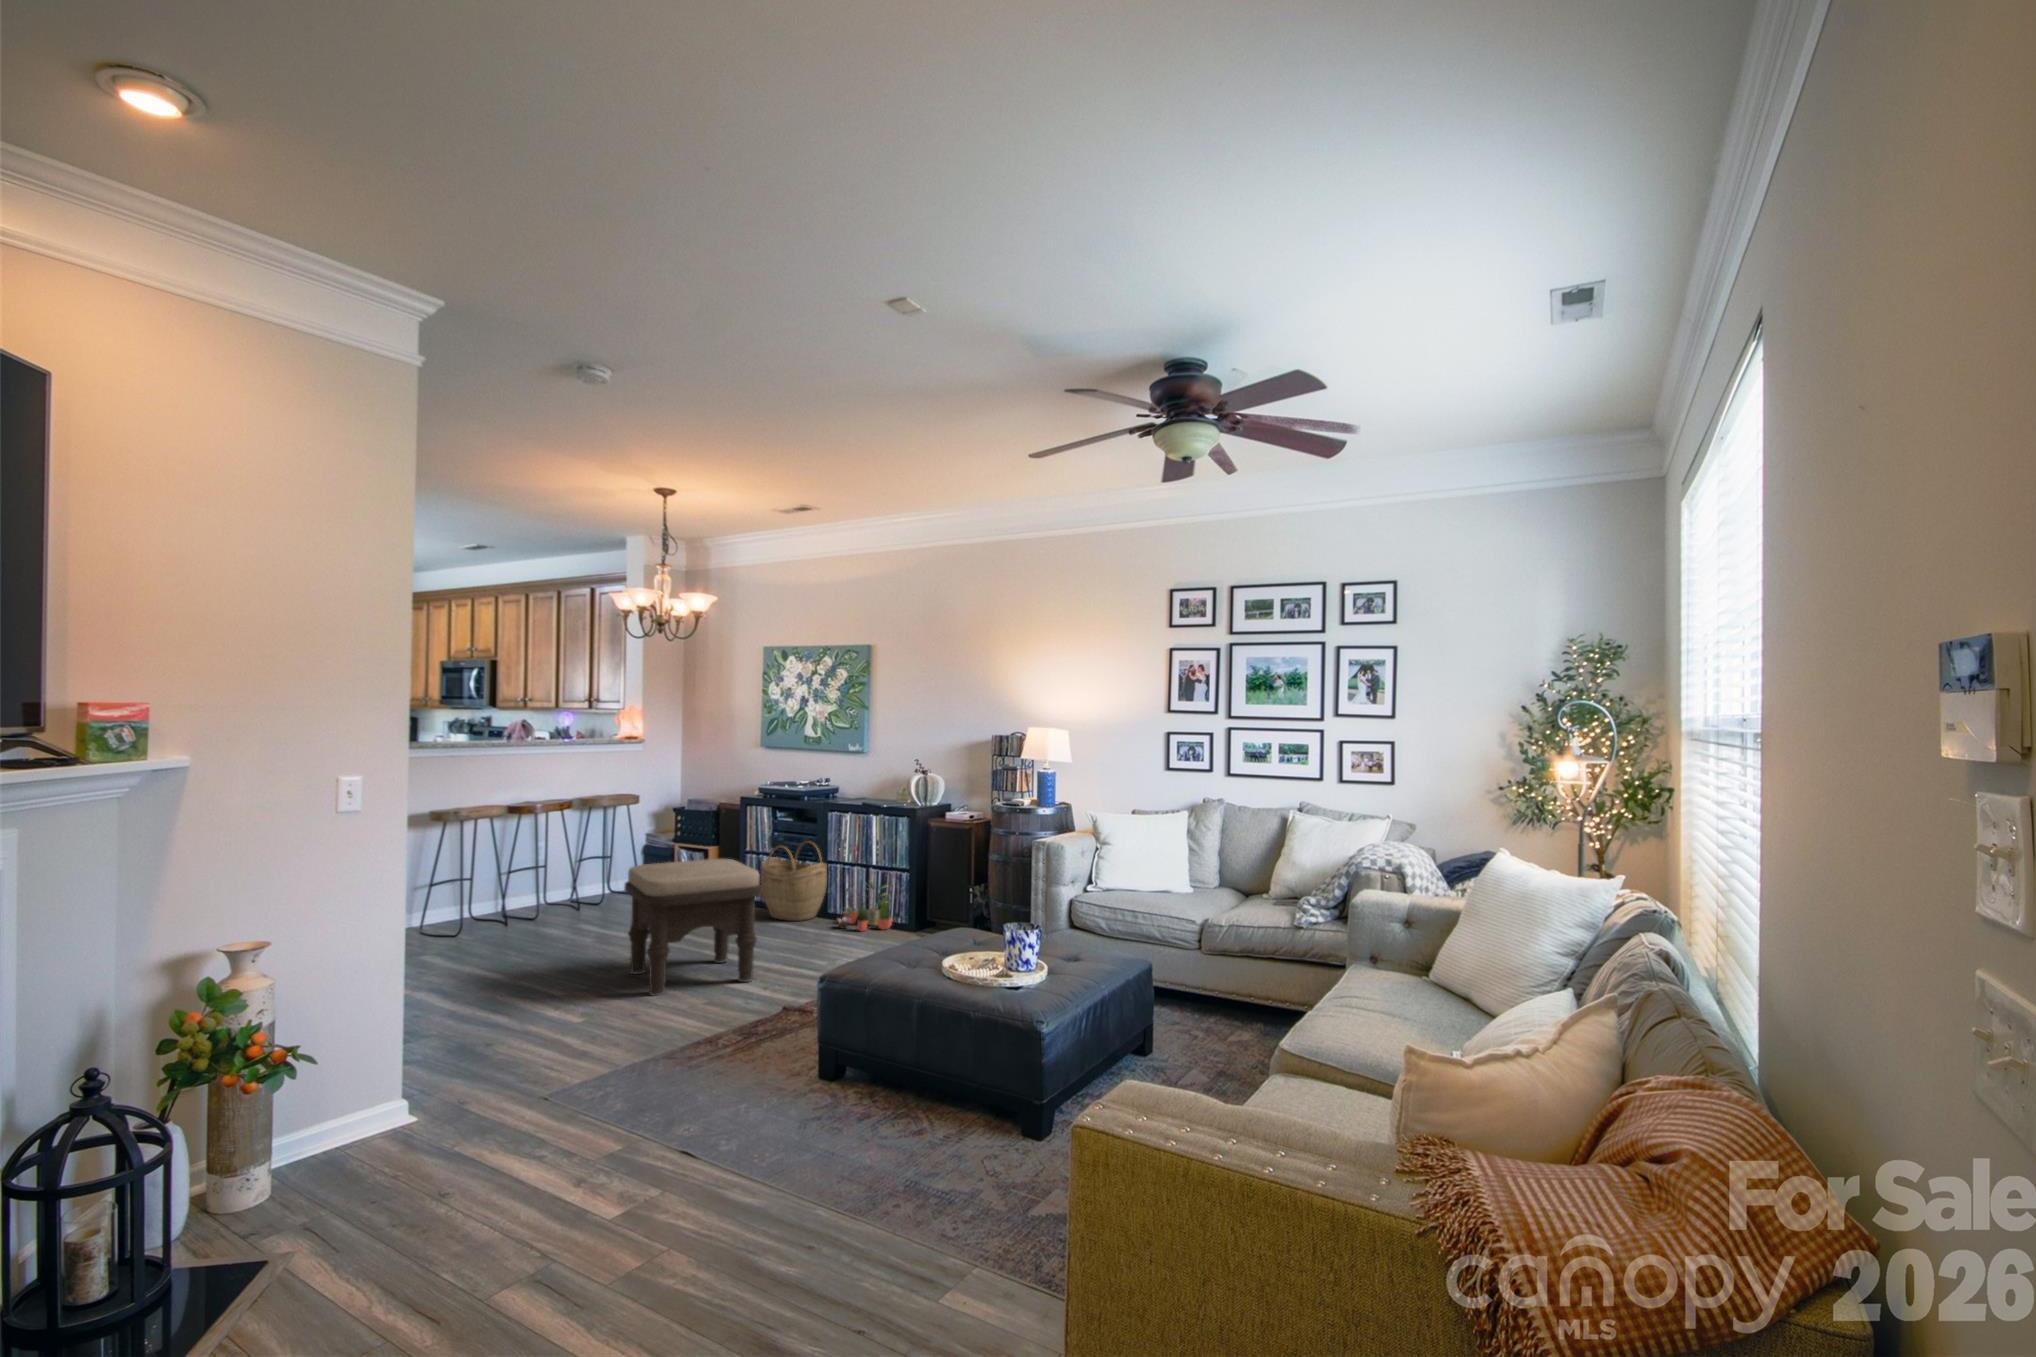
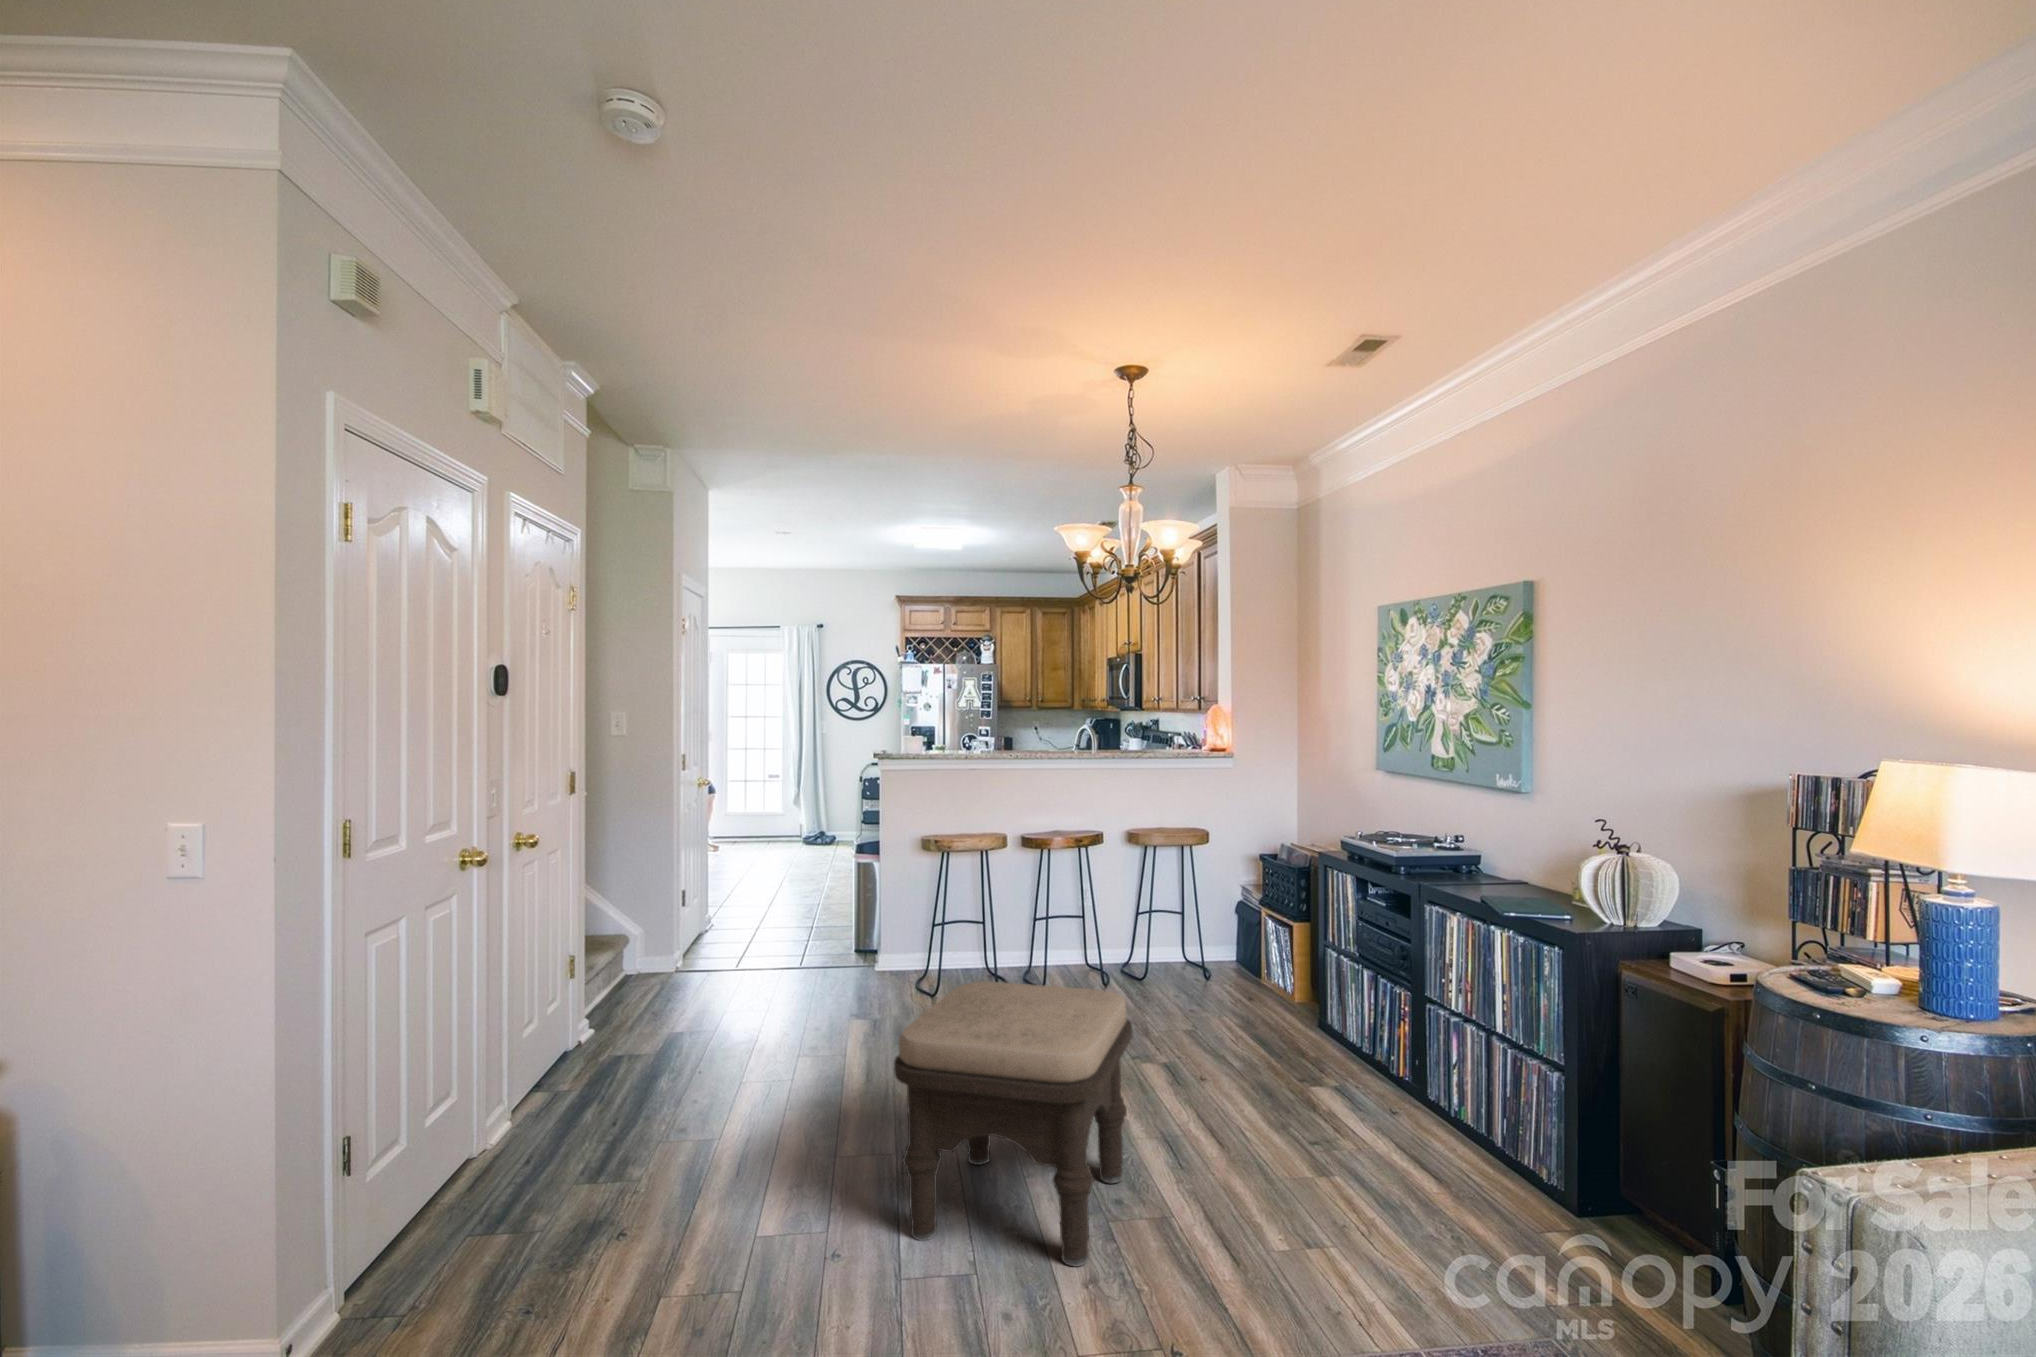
woven basket: present [761,841,827,921] -> none [1304,952,1418,1105]
potted plant: present [838,882,892,931] -> none [1402,1064,1522,1191]

